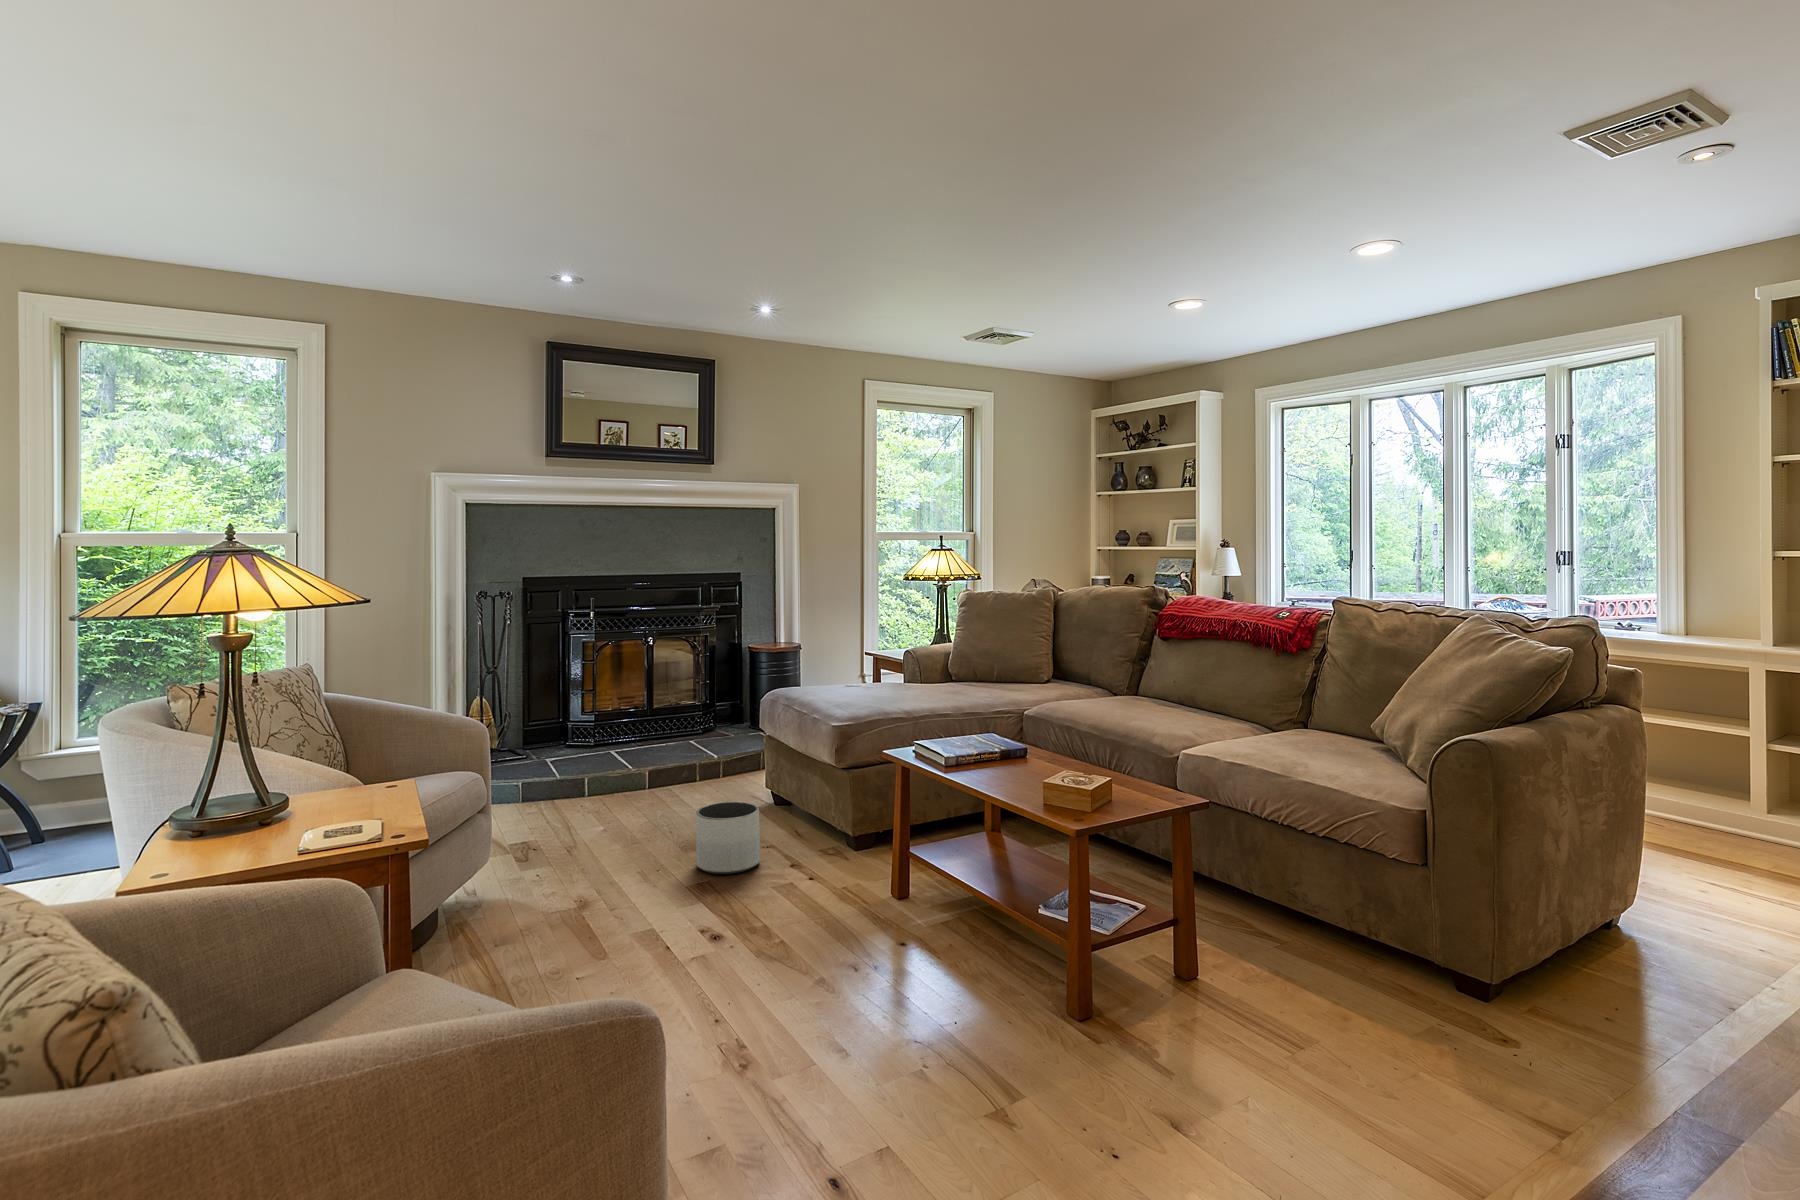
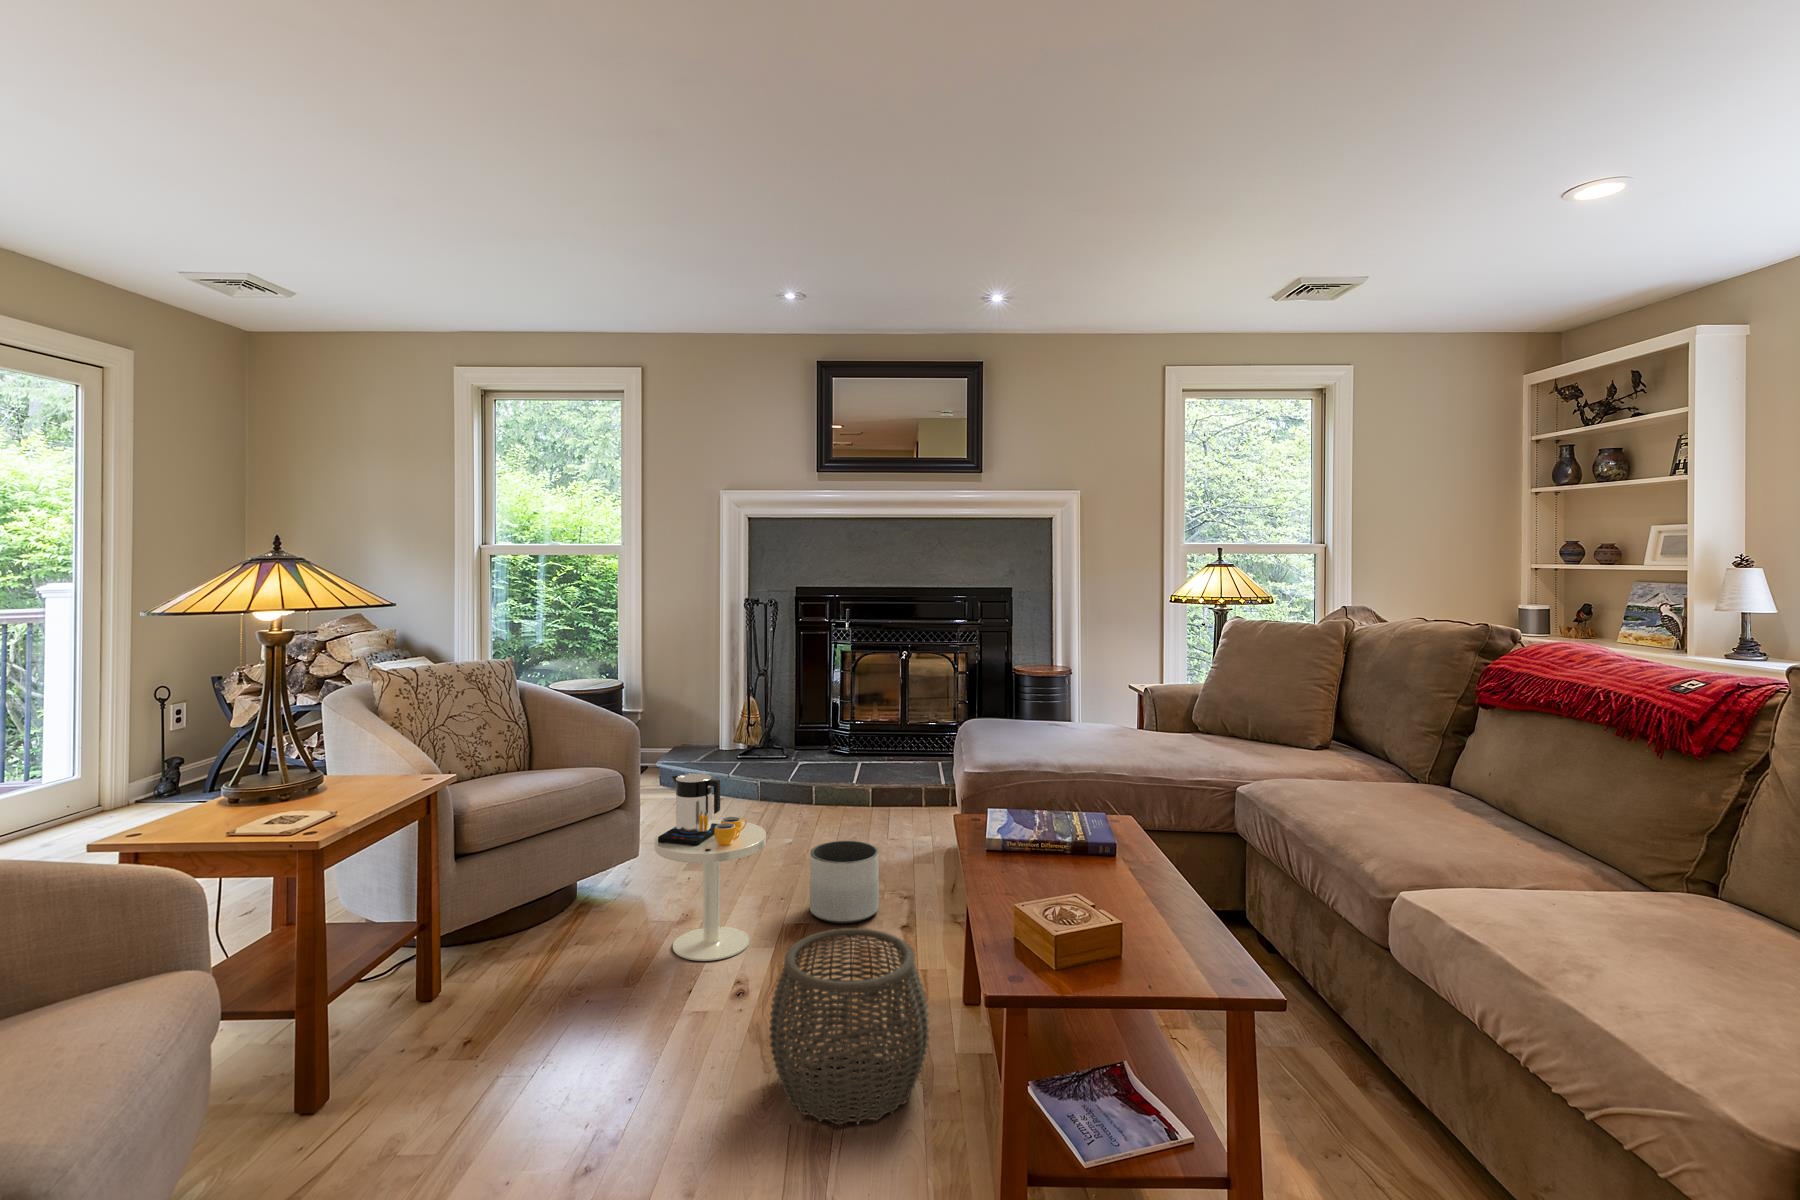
side table: none [582,751,690,925] -> present [654,774,766,961]
woven basket: none [809,840,938,985] -> present [769,928,929,1125]

